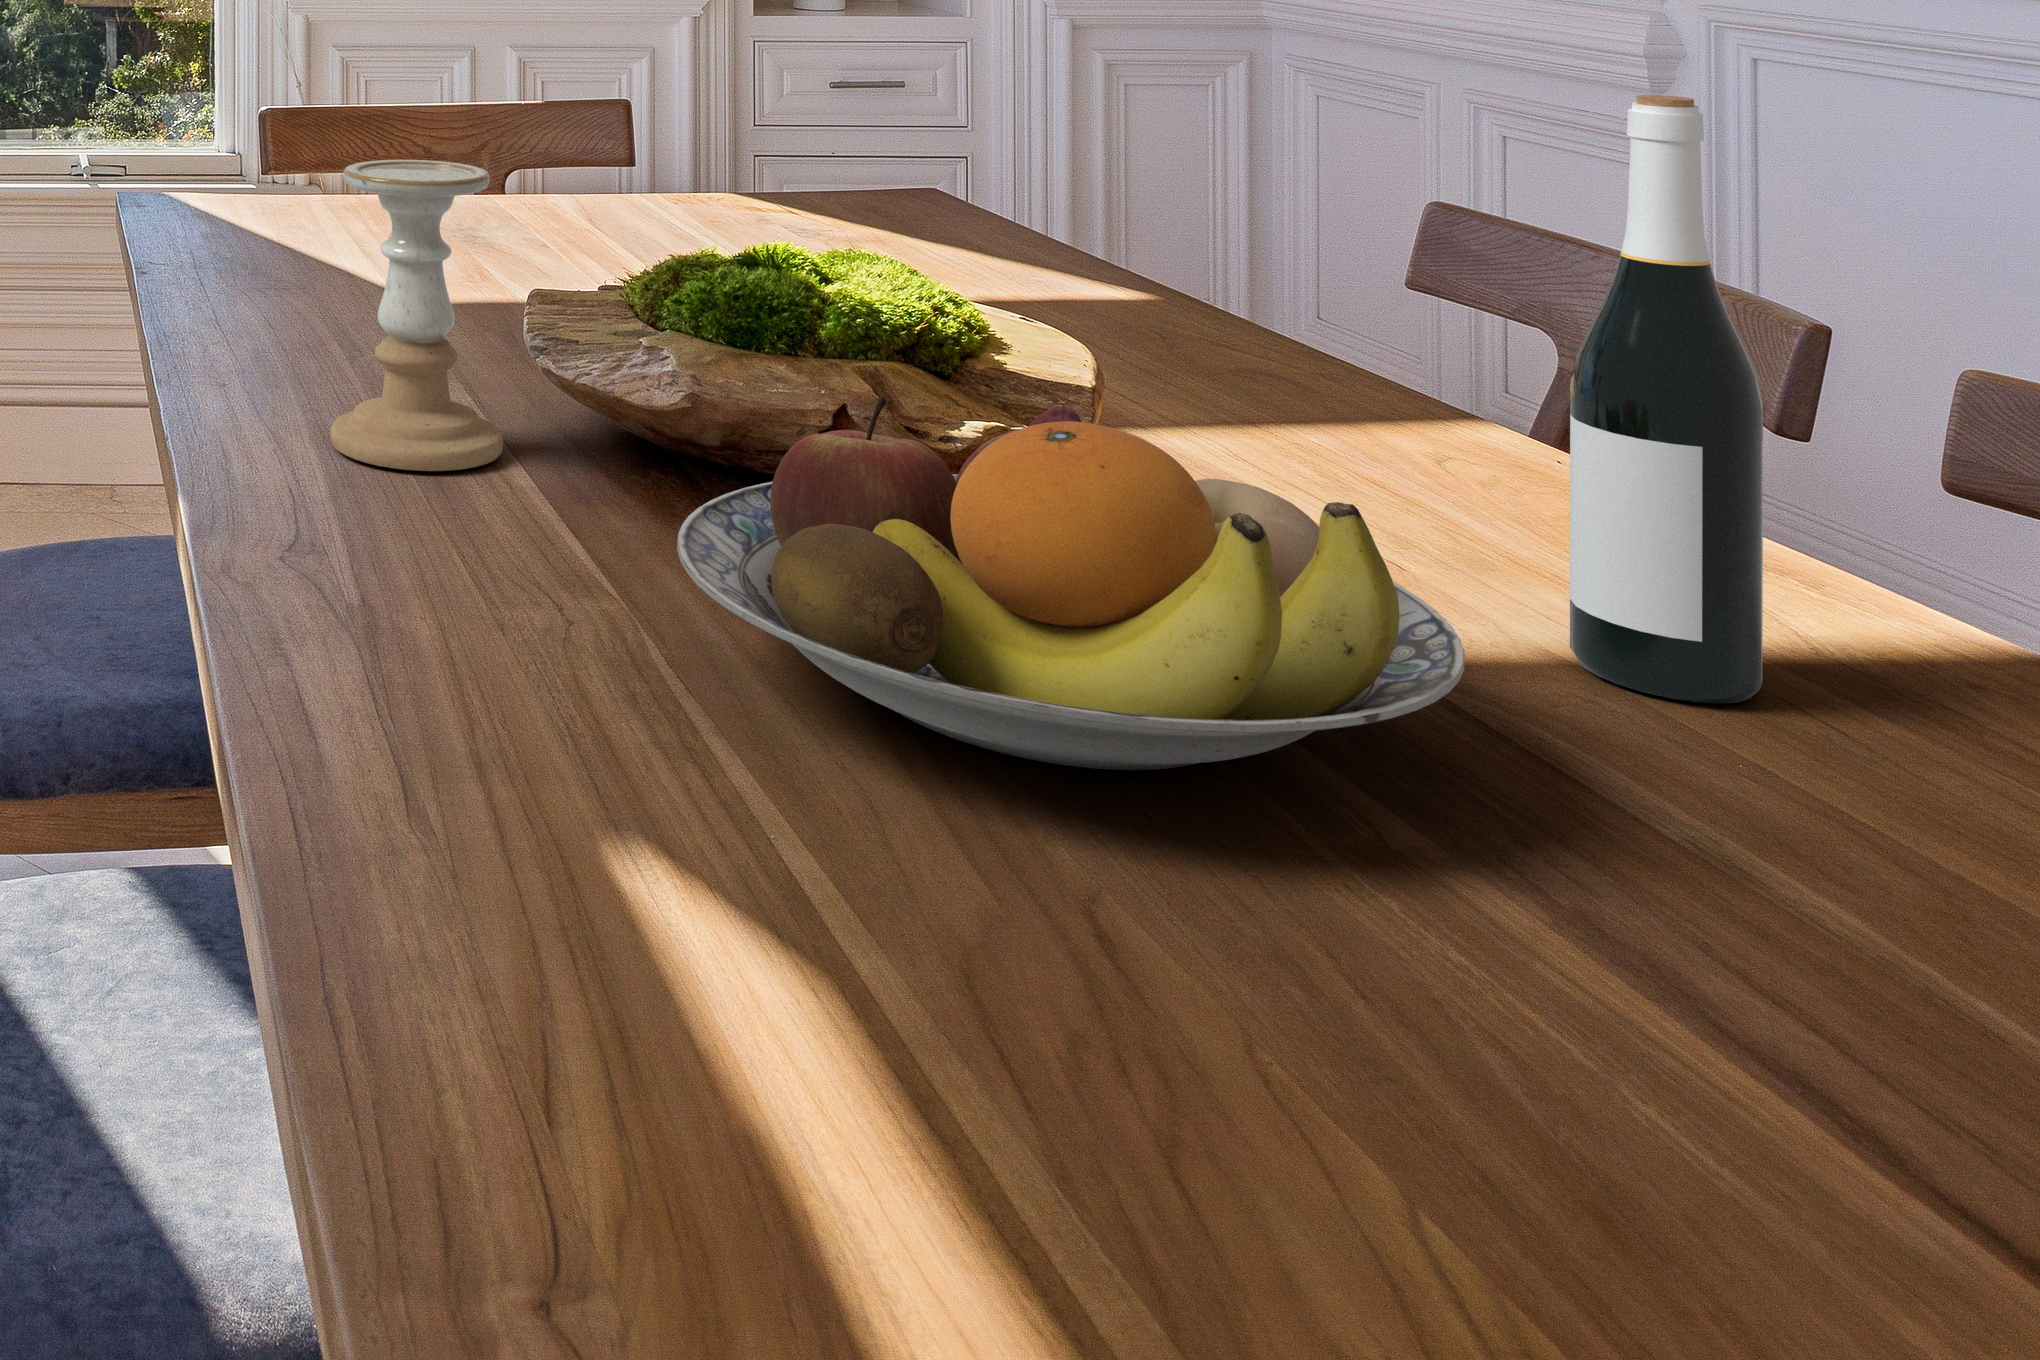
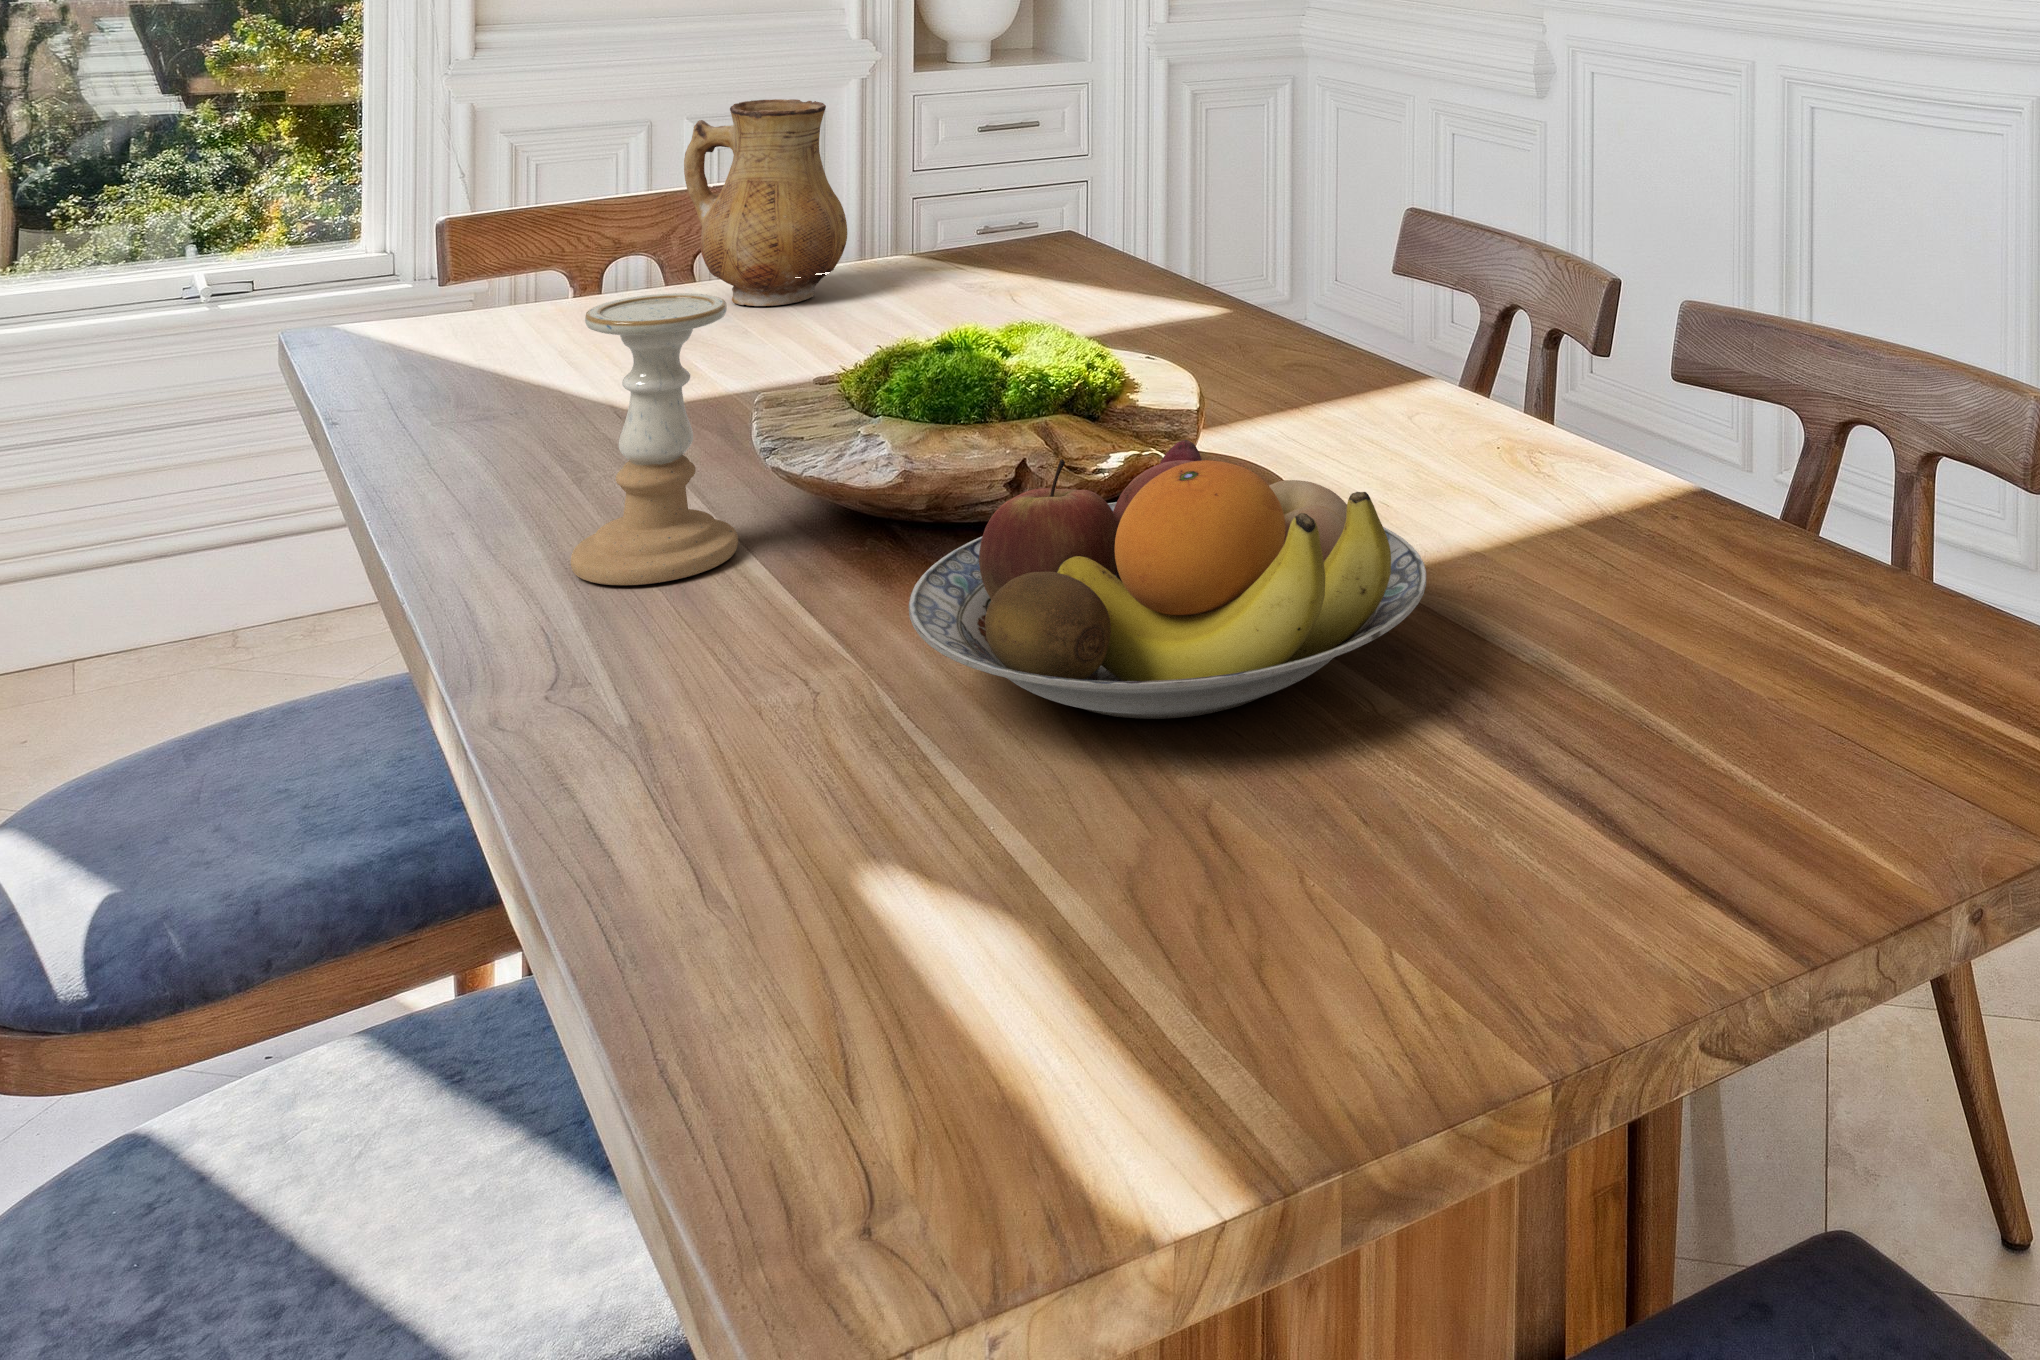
ceramic pitcher: none [483,5,657,229] -> present [684,99,847,306]
wine bottle: present [1570,95,1763,704] -> none [1483,177,1579,567]

